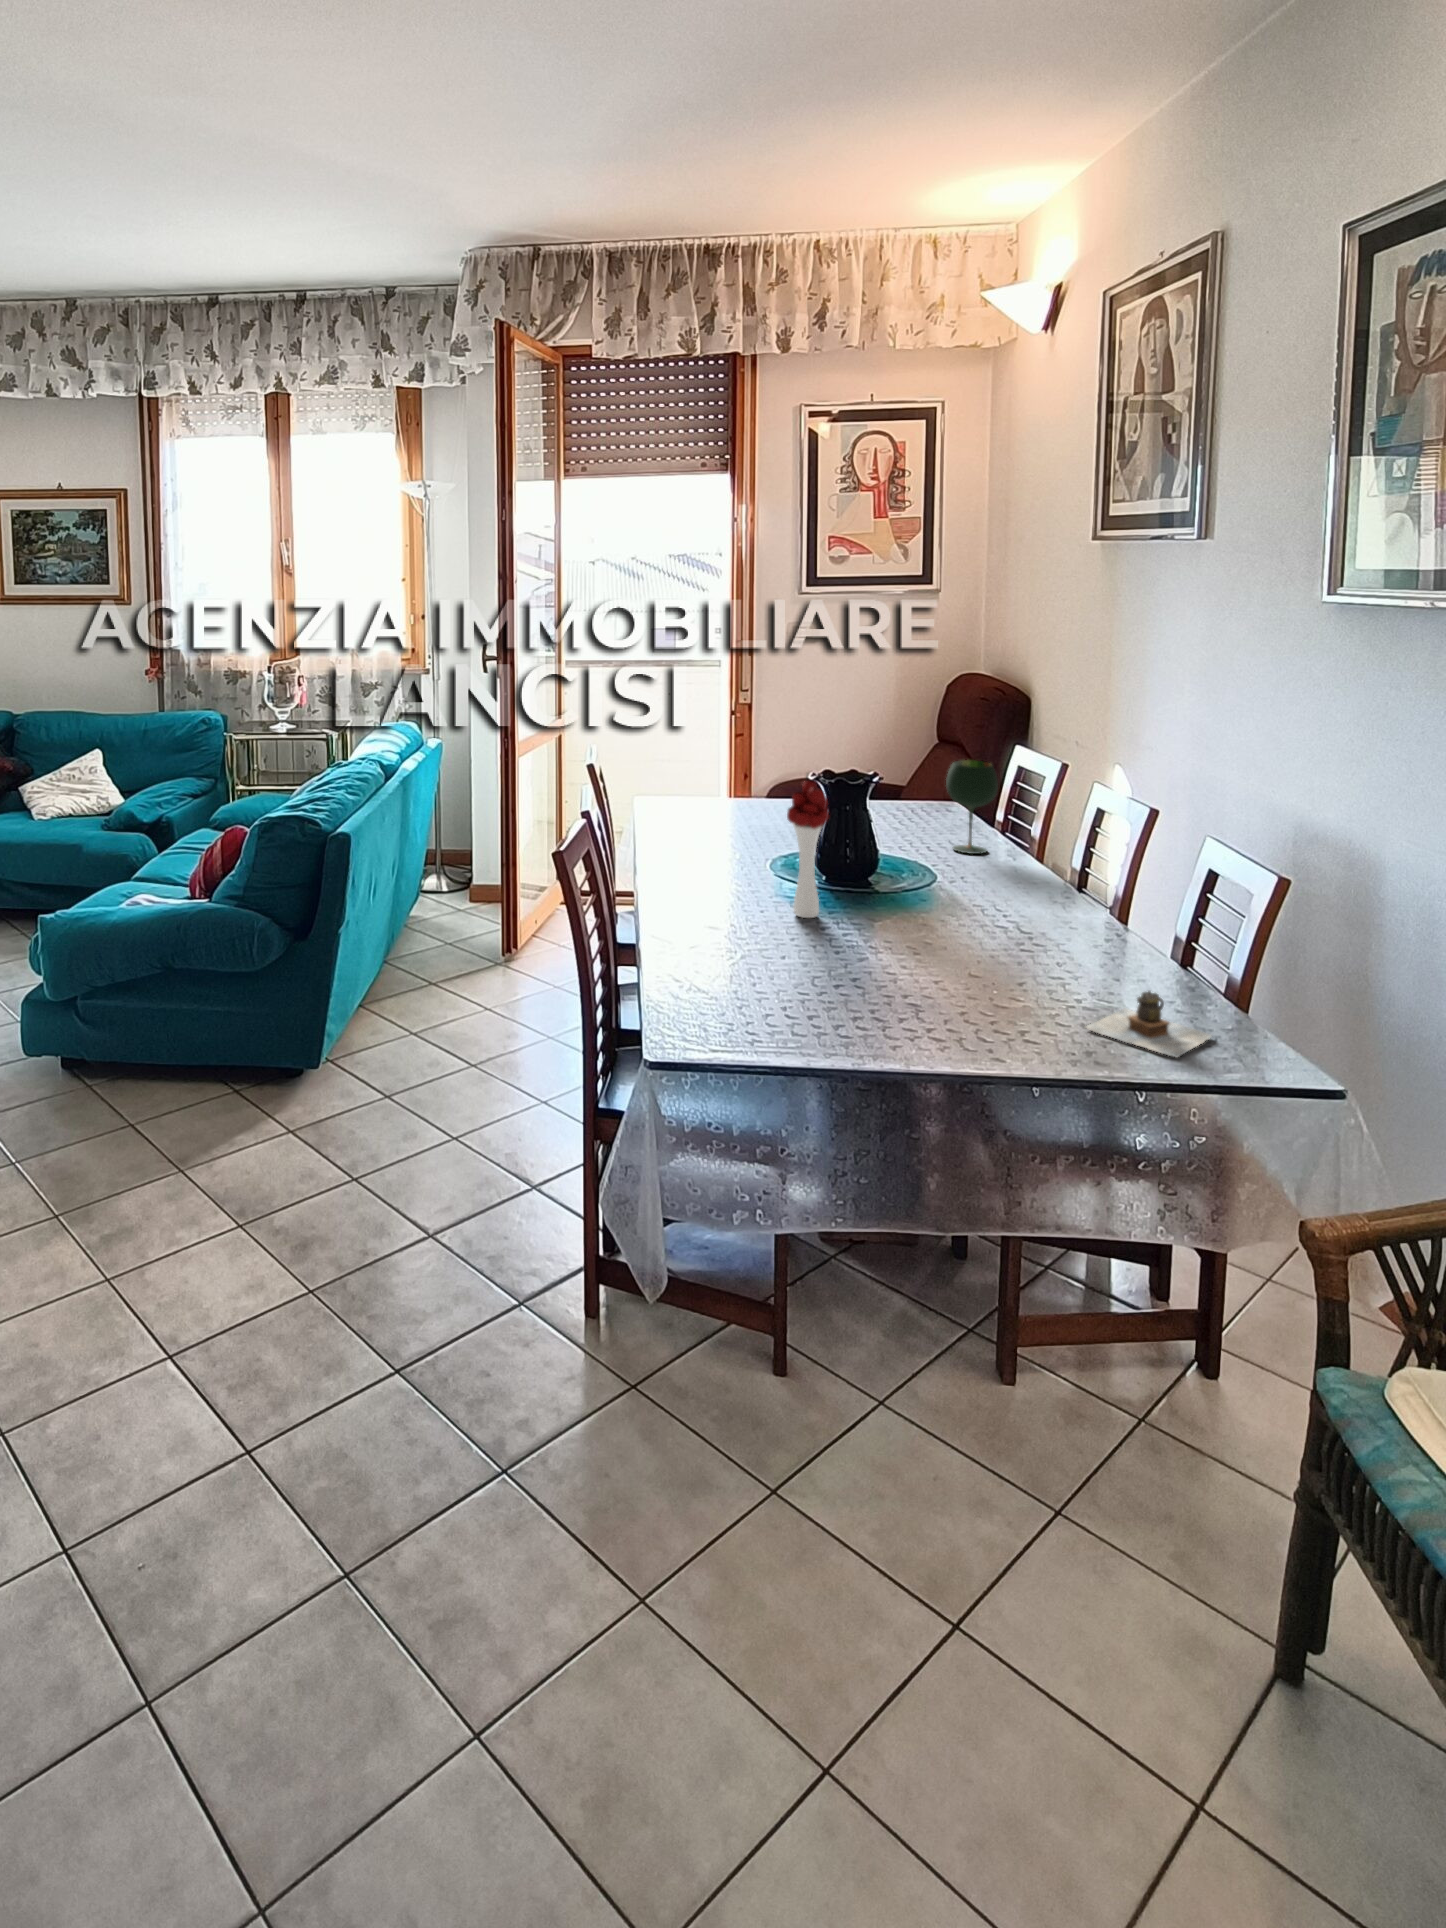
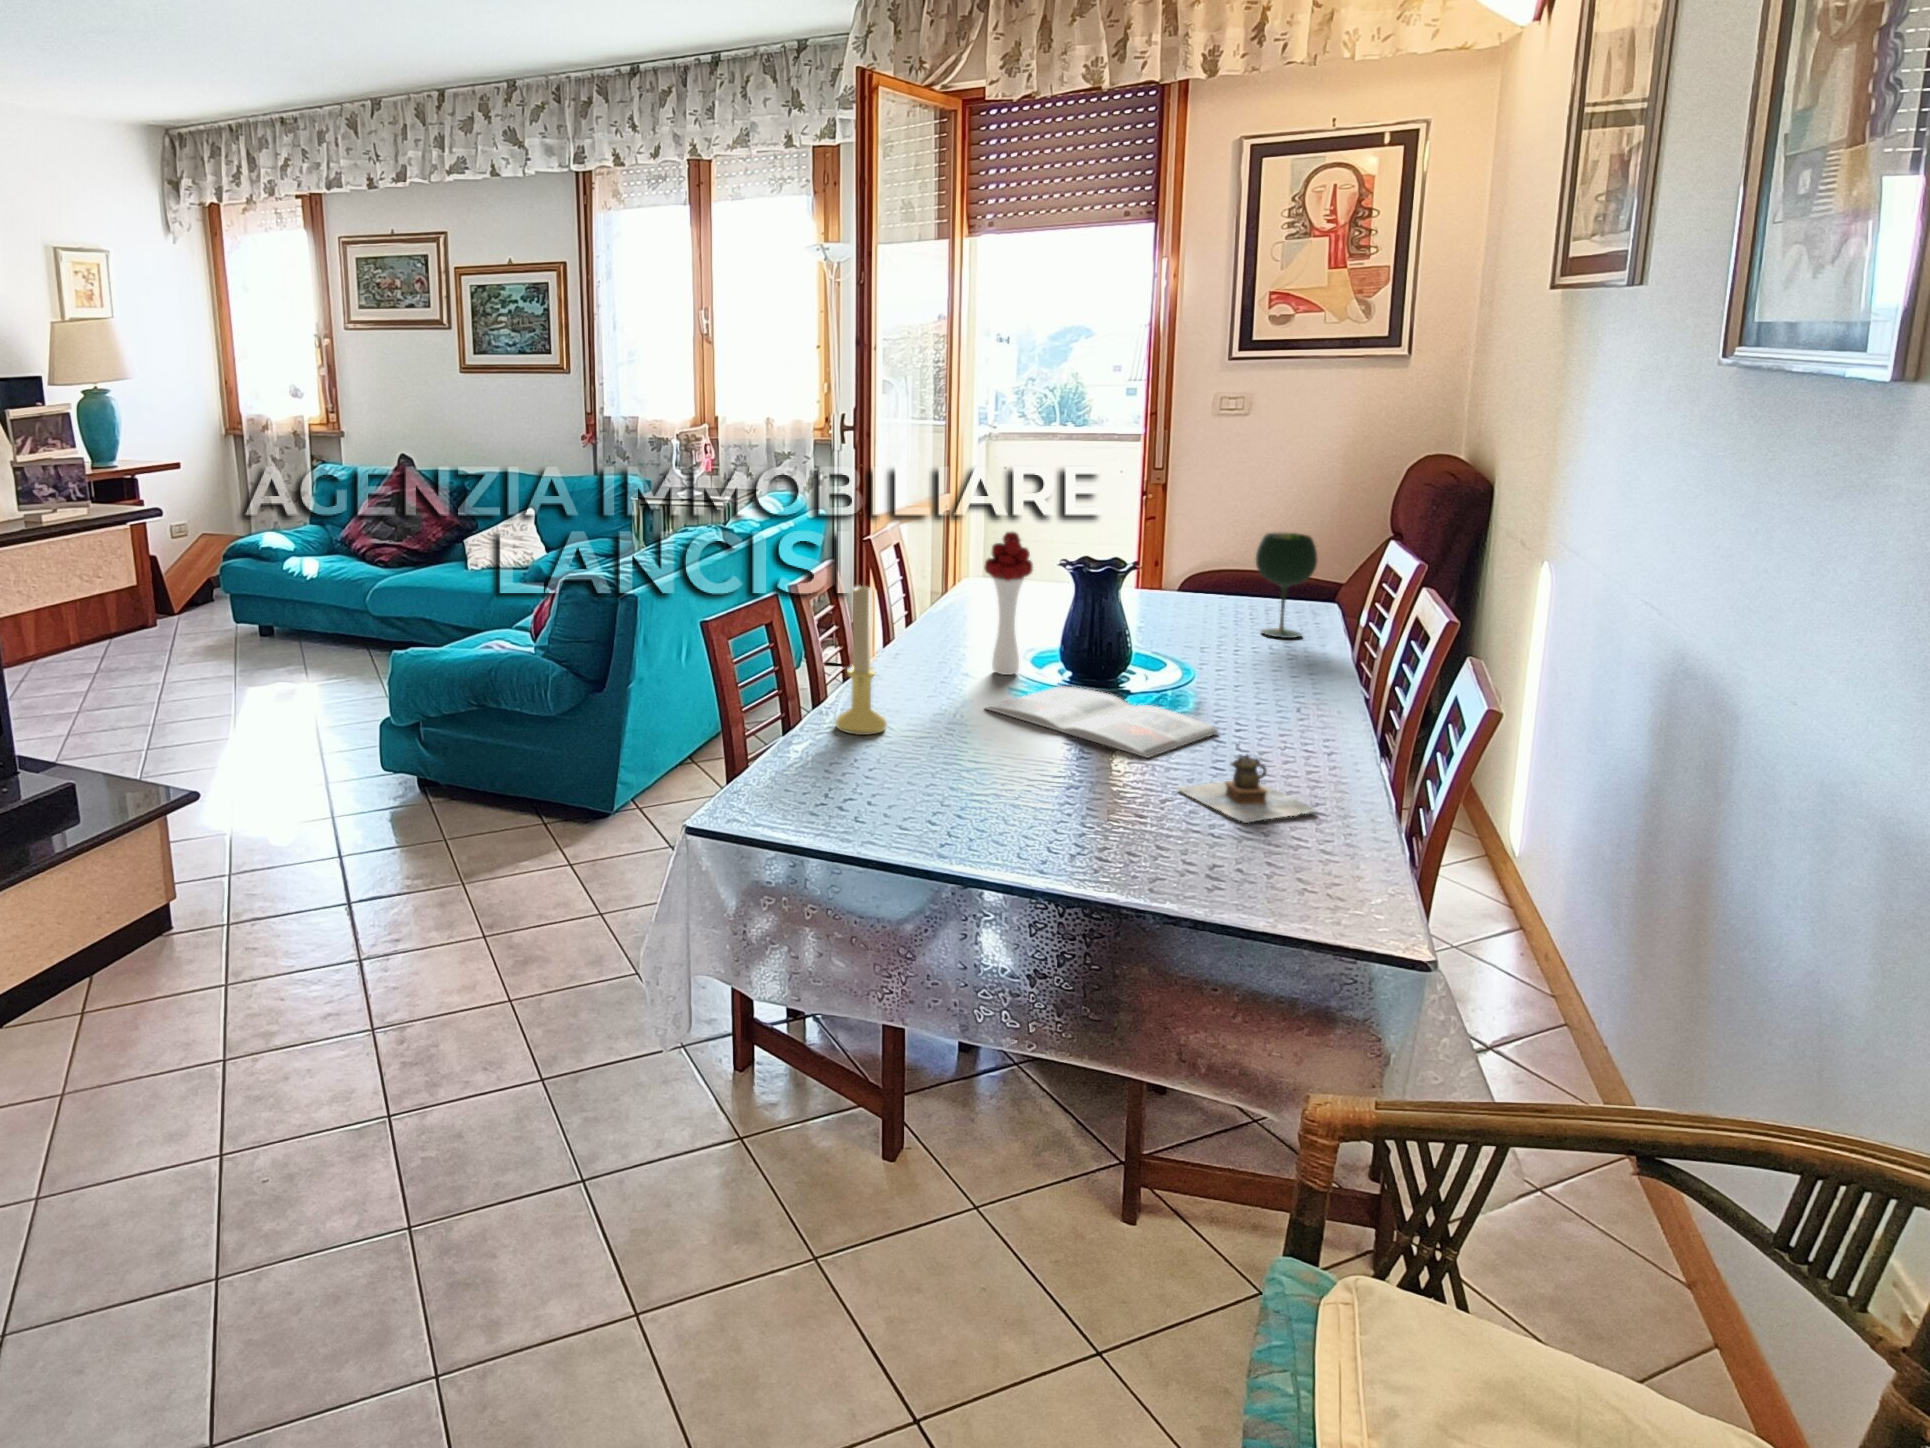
candle holder: none [729,850,781,1006] -> present [836,586,887,735]
magazine: none [834,927,1047,997] -> present [984,686,1218,758]

